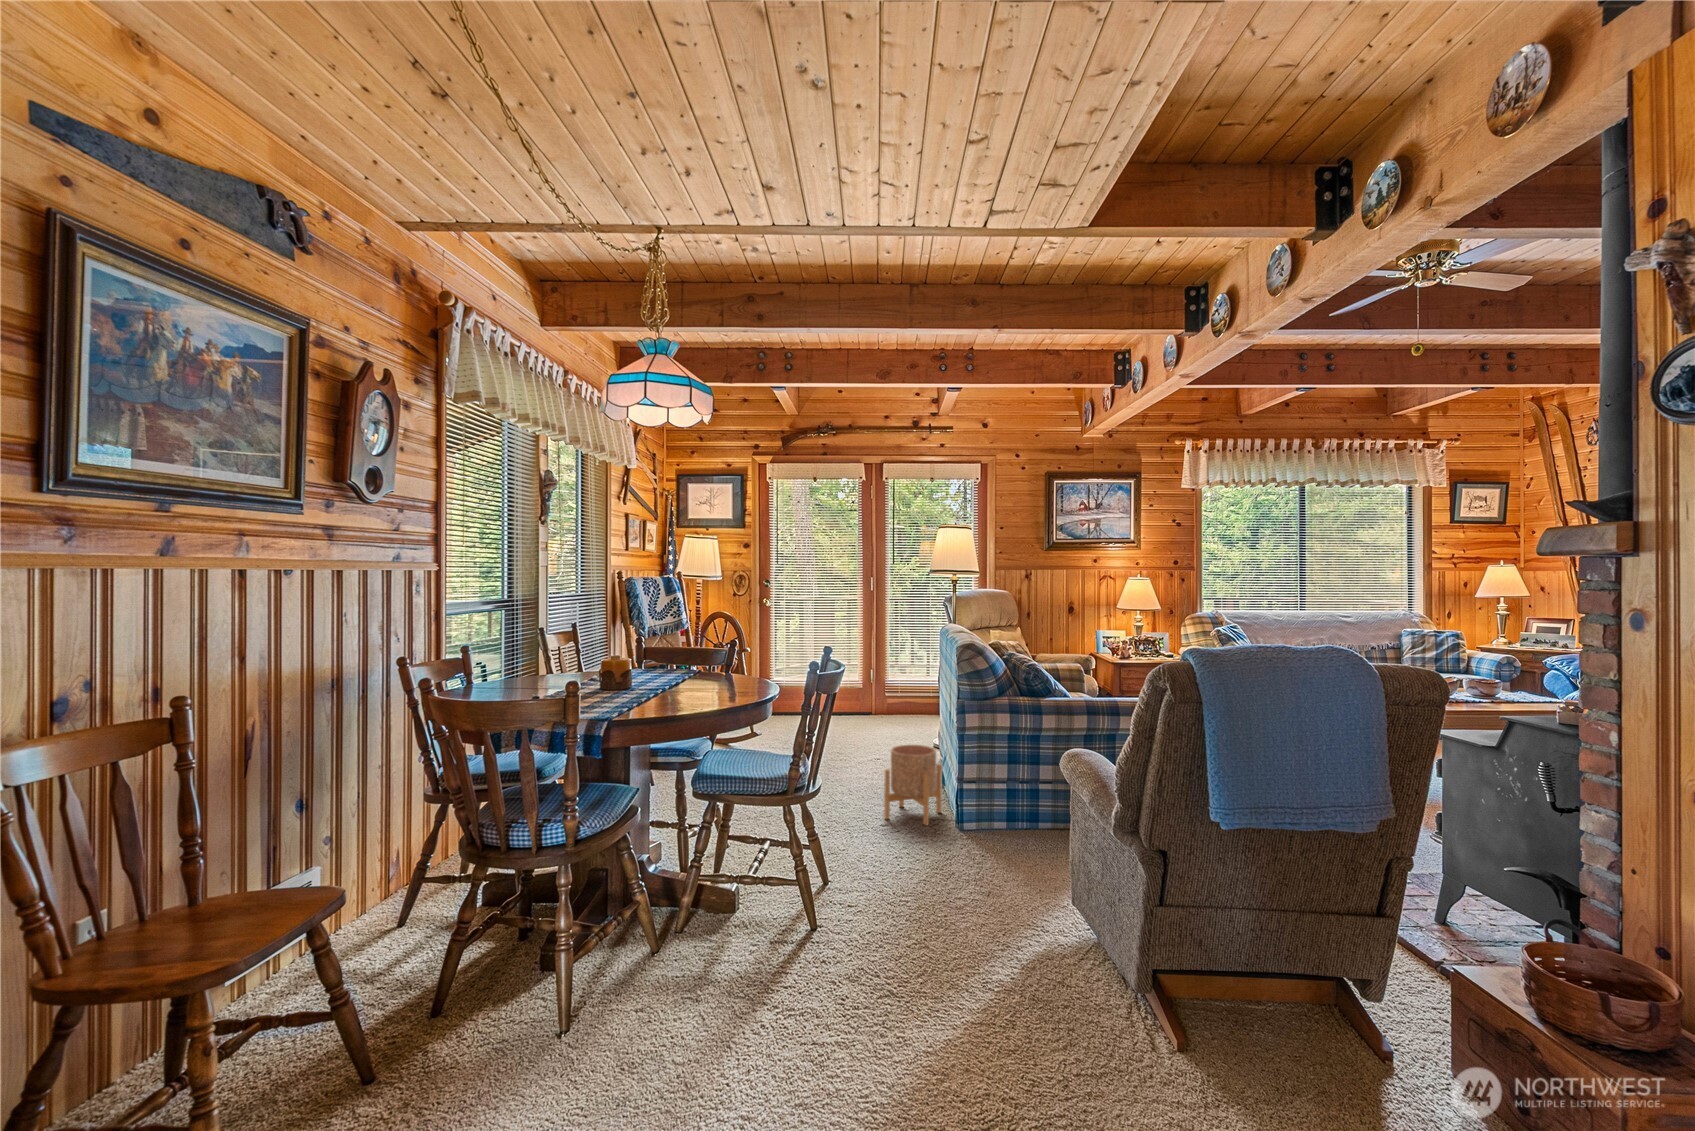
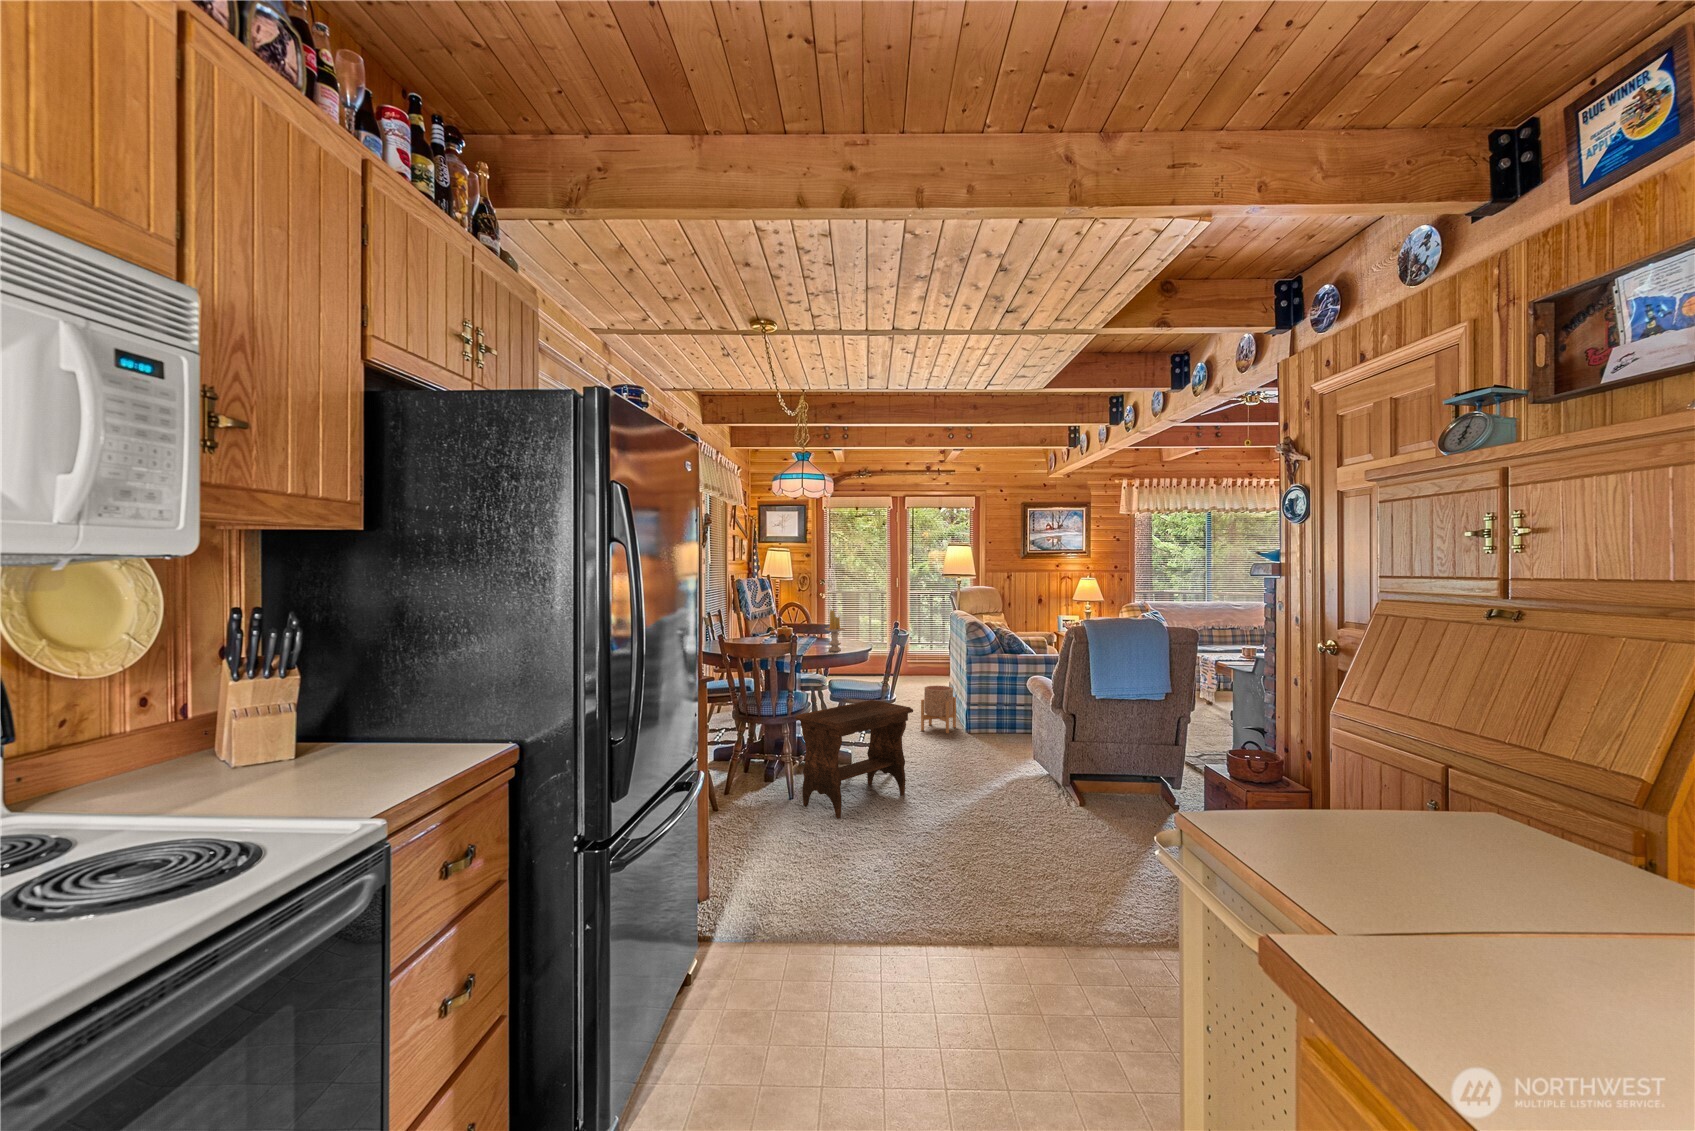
candle: none [687,628,725,705] -> present [825,610,845,651]
footstool: none [587,799,838,1084] -> present [795,700,913,818]

